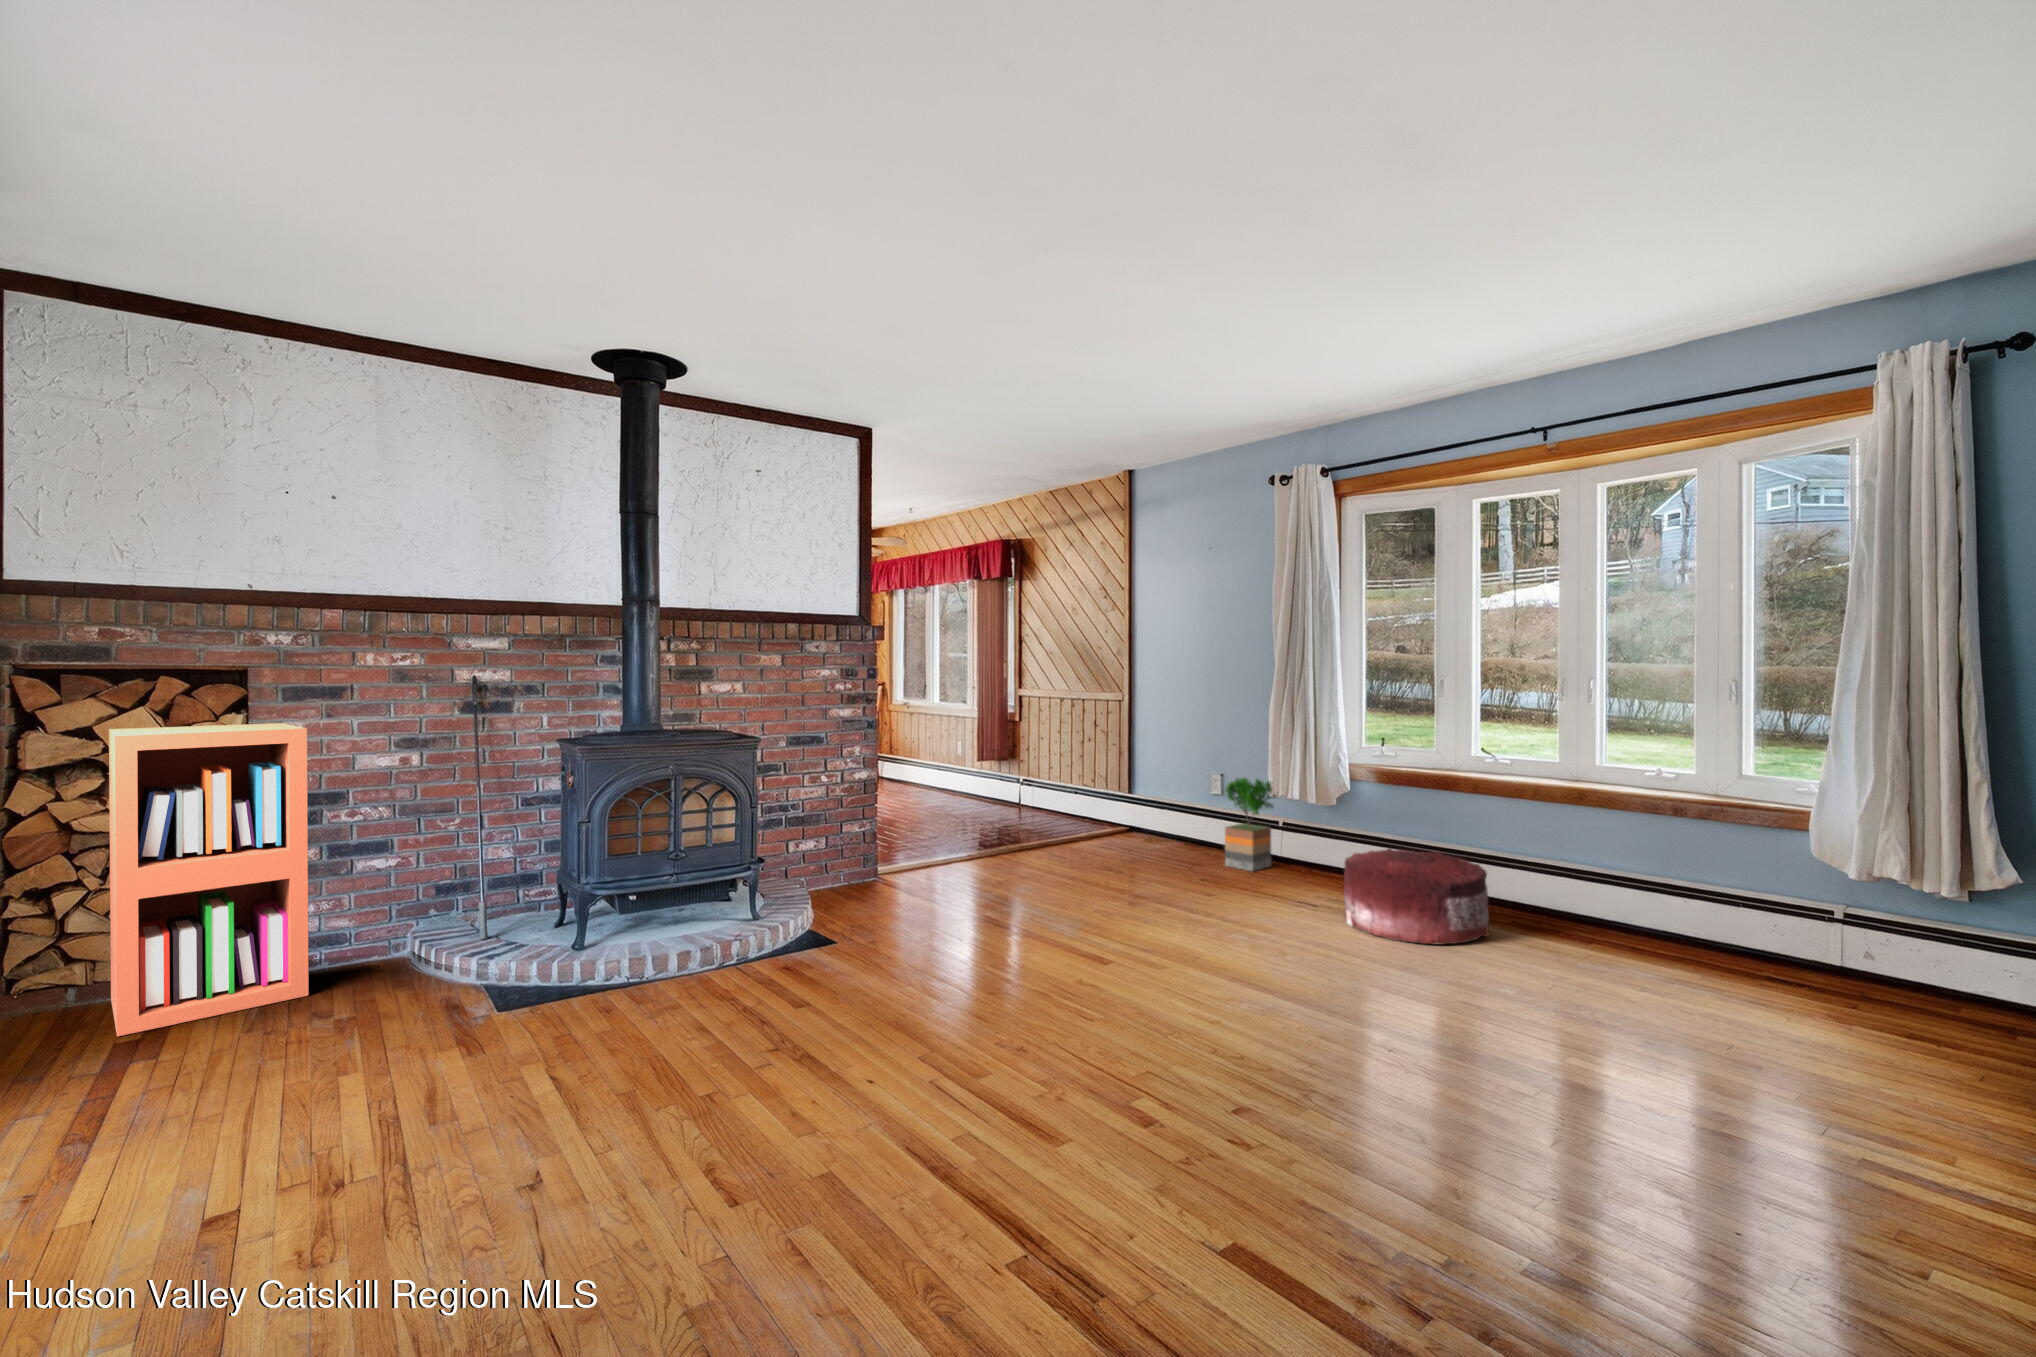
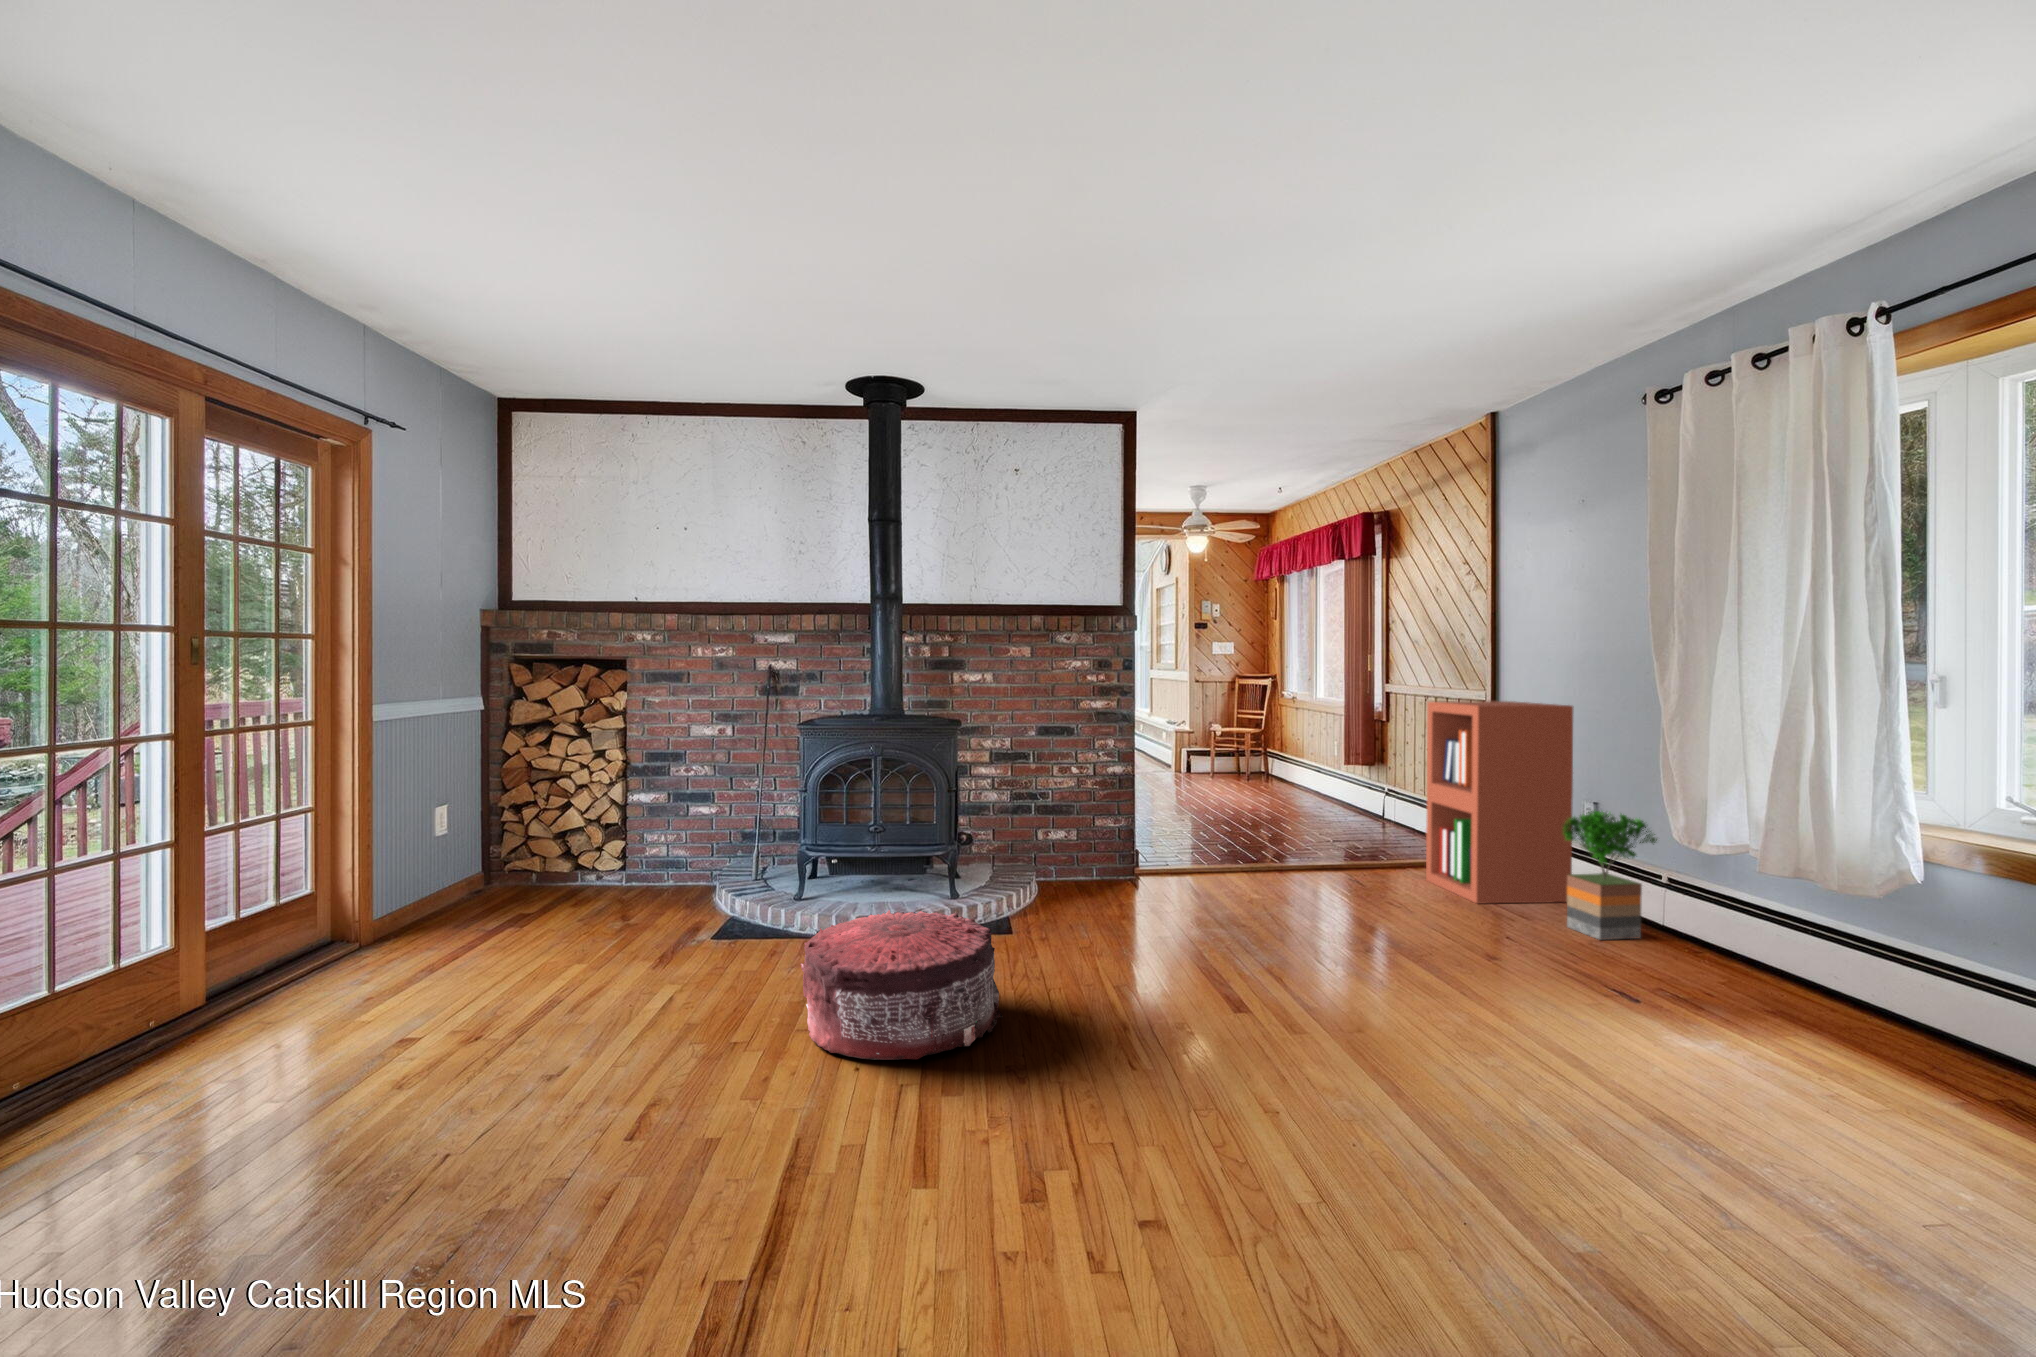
bookshelf: present [109,723,309,1037] -> present [1426,701,1573,904]
pouf: present [1344,848,1490,945] -> present [801,910,1003,1060]

